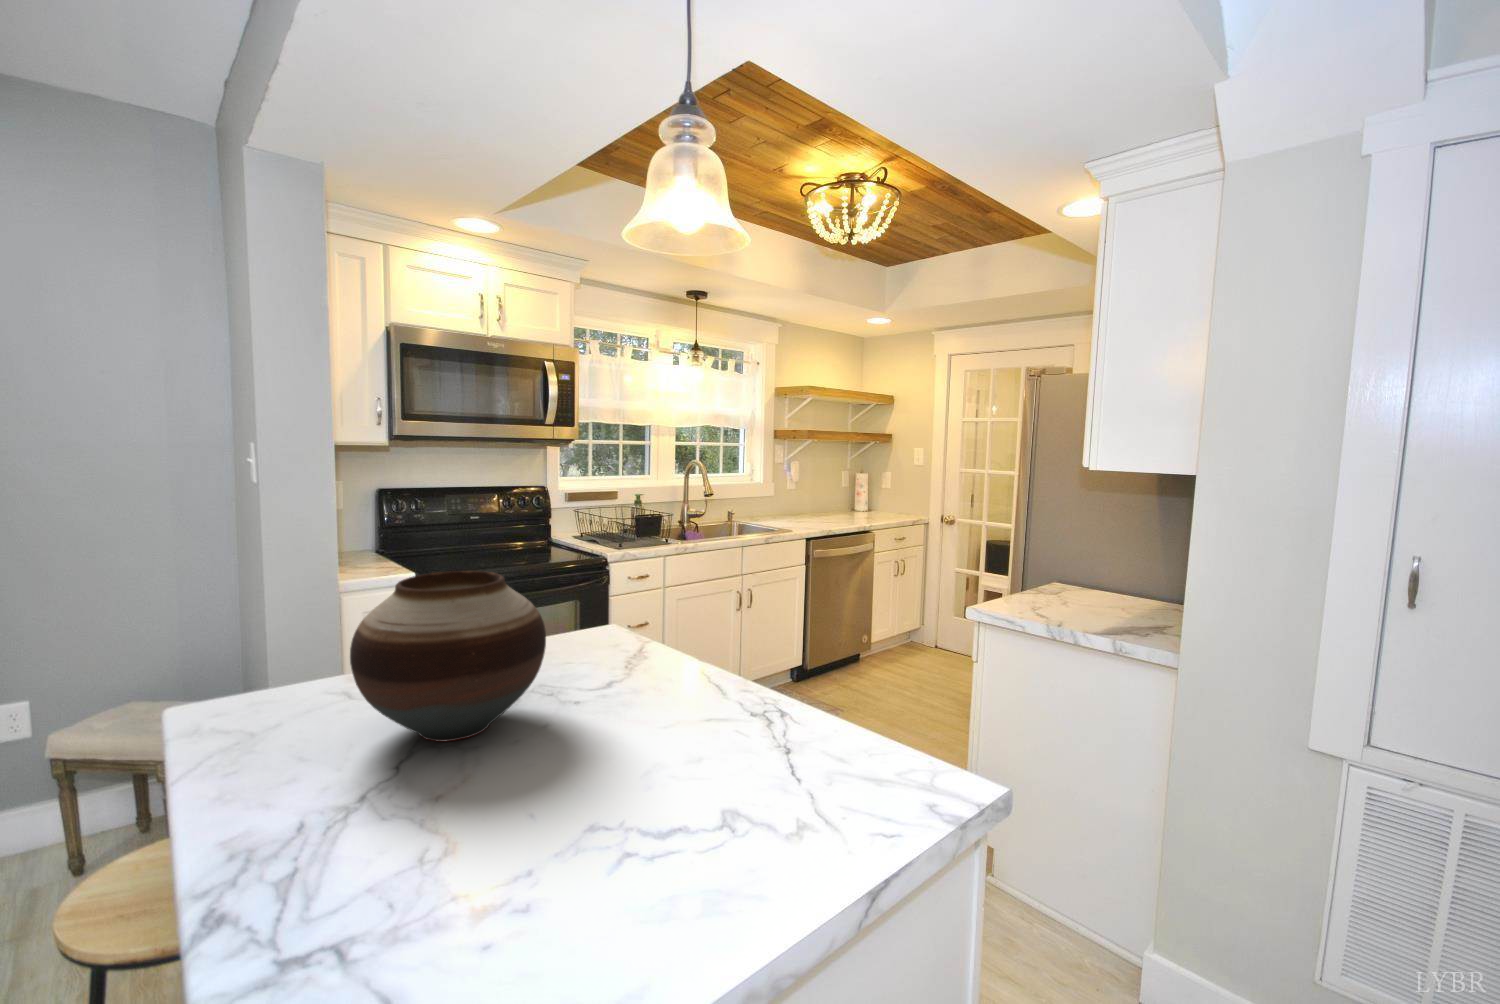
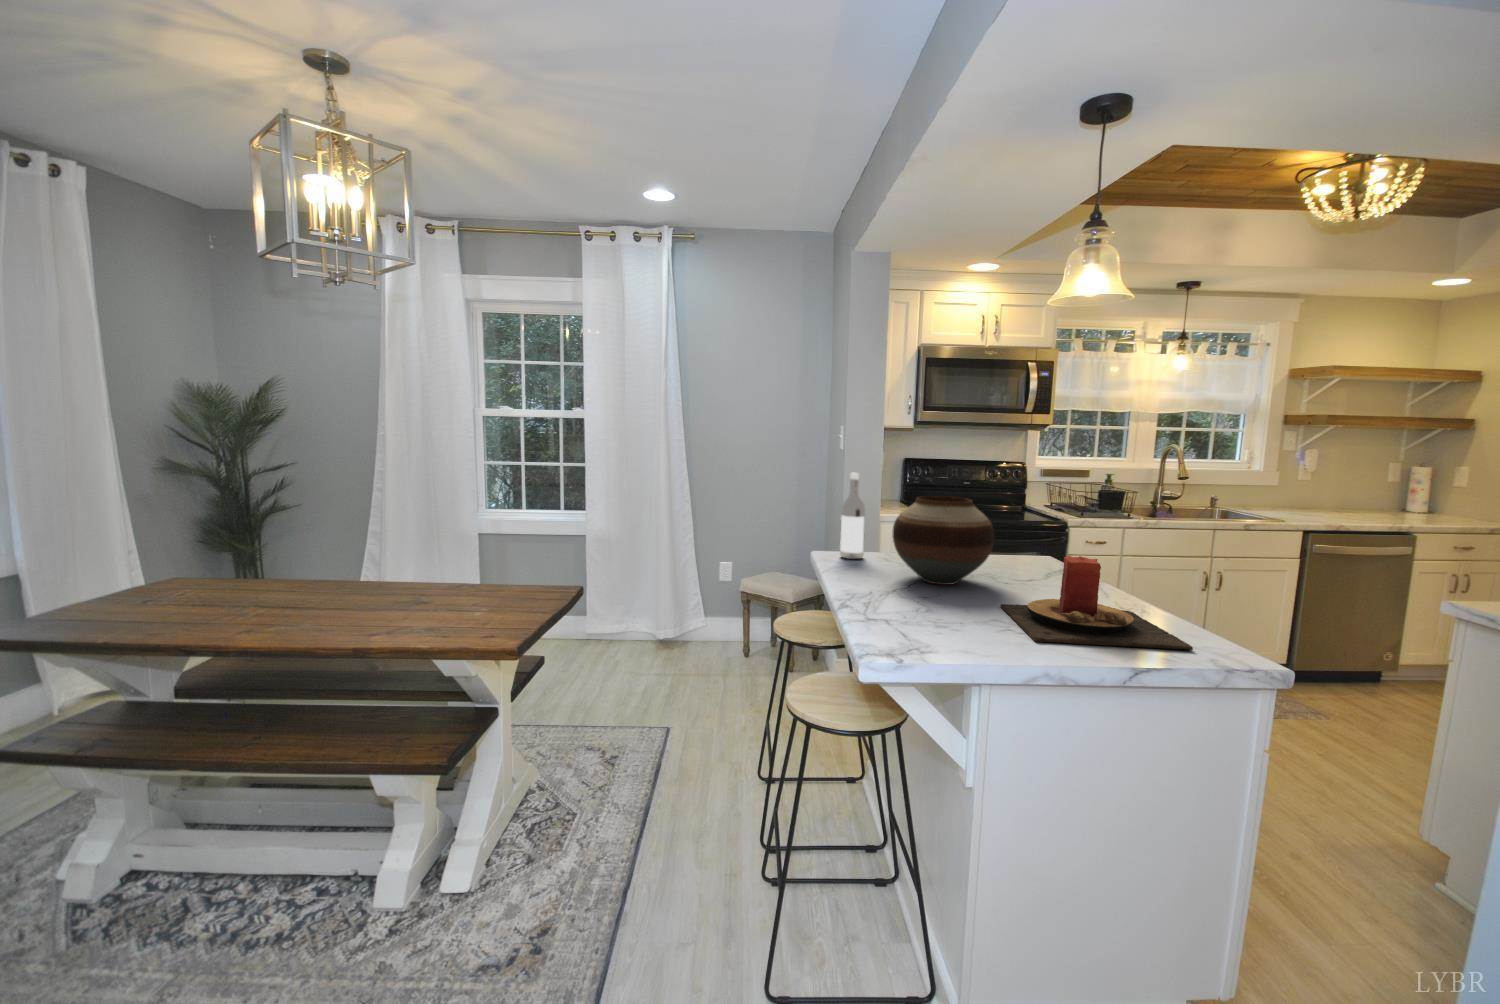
wine bottle: none [236,538,297,711] -> present [840,473,865,559]
candle: none [574,664,871,871] -> present [1000,556,1193,650]

